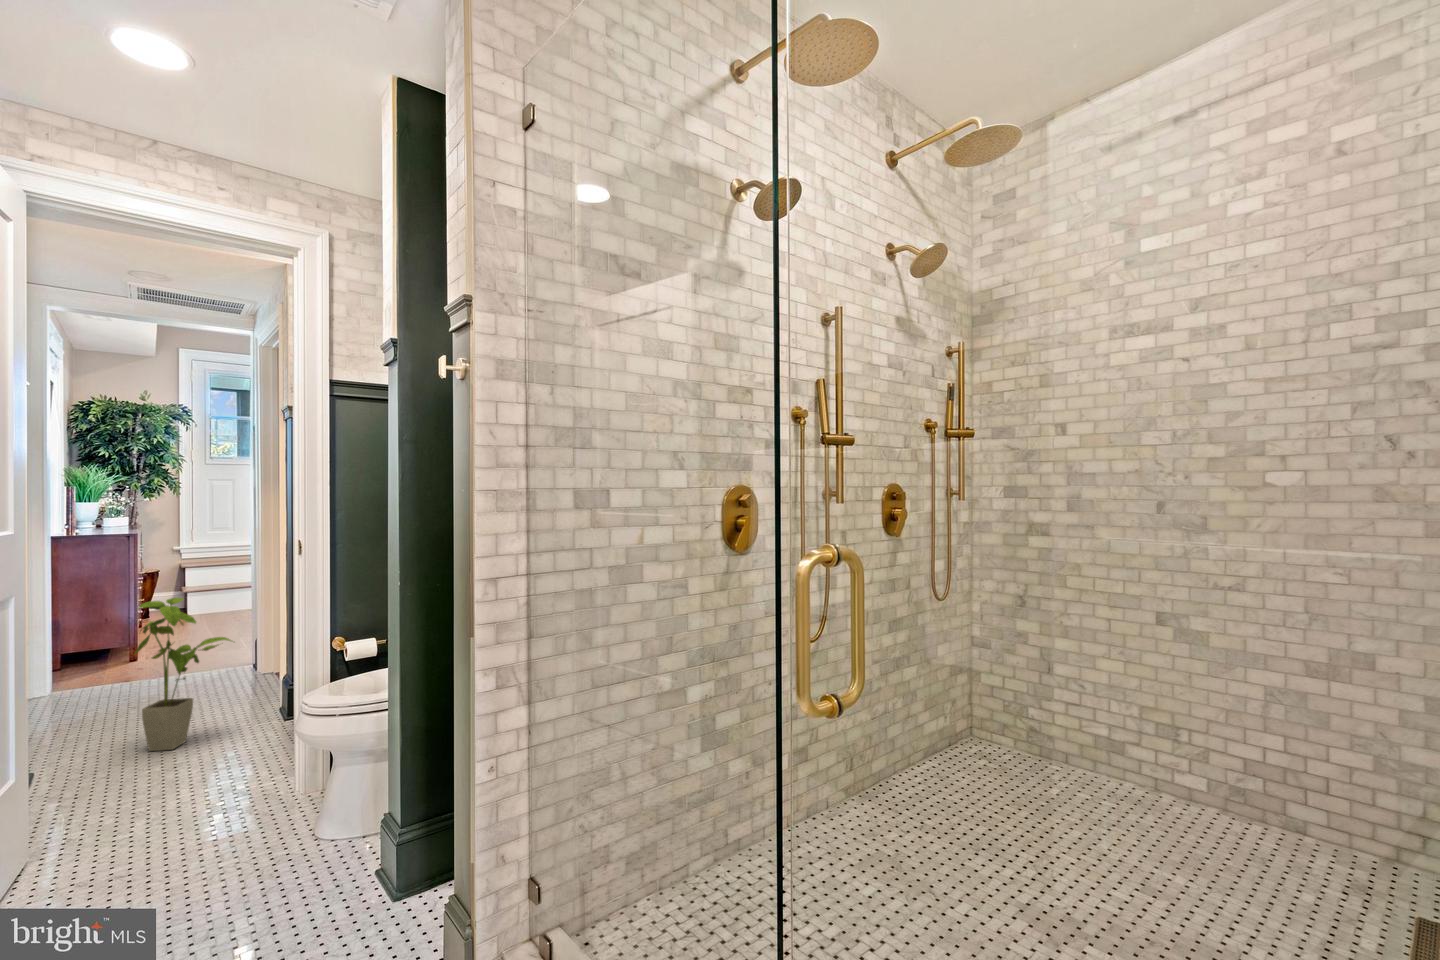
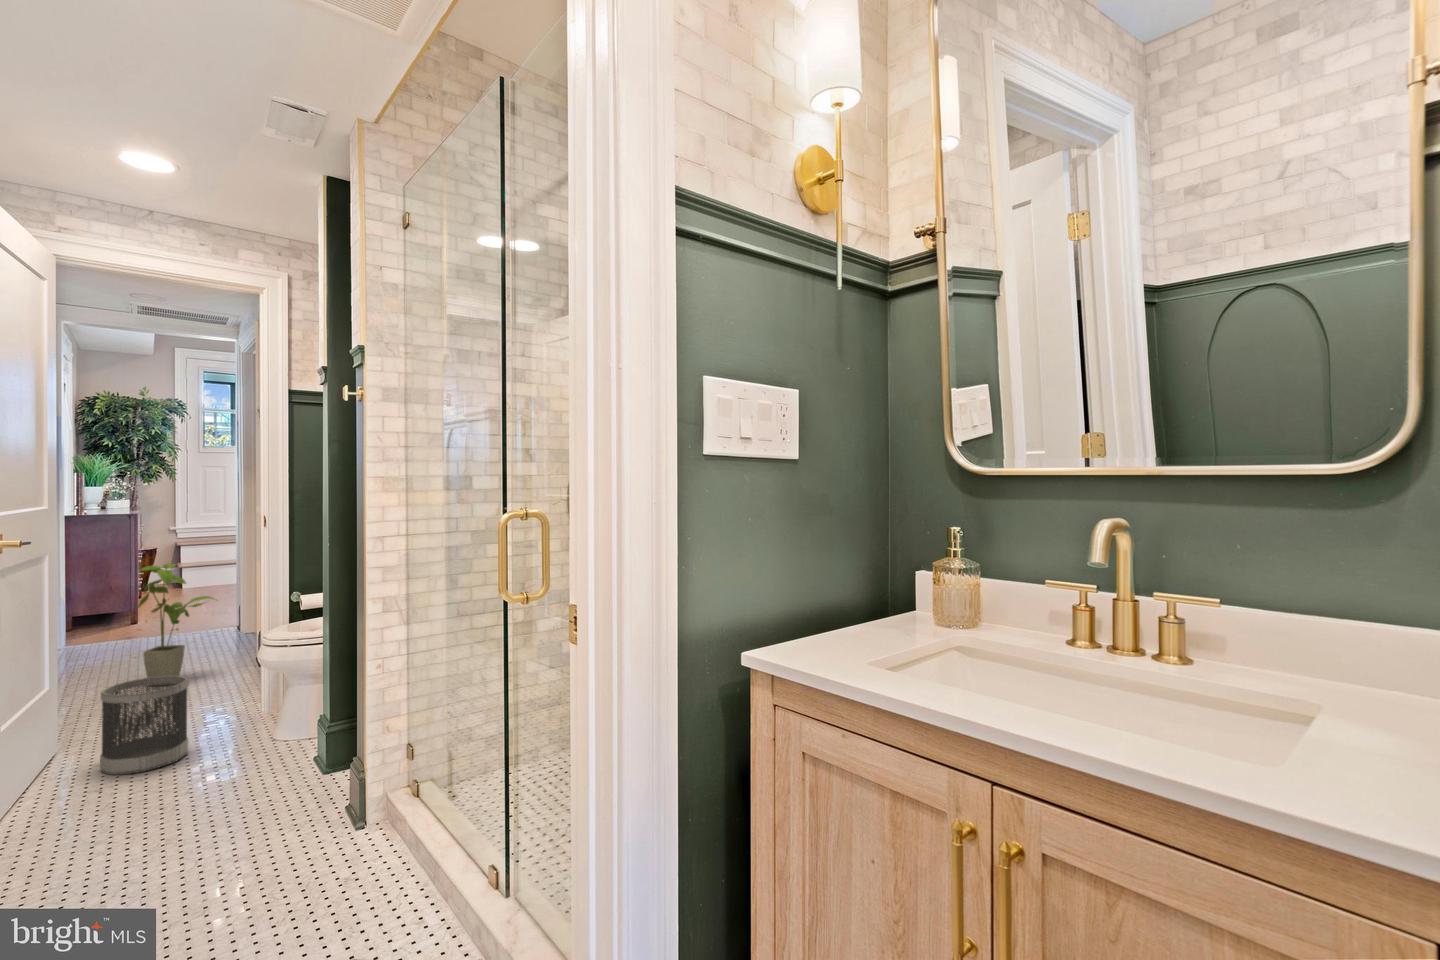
wastebasket: none [79,758,203,910] -> present [100,676,189,775]

